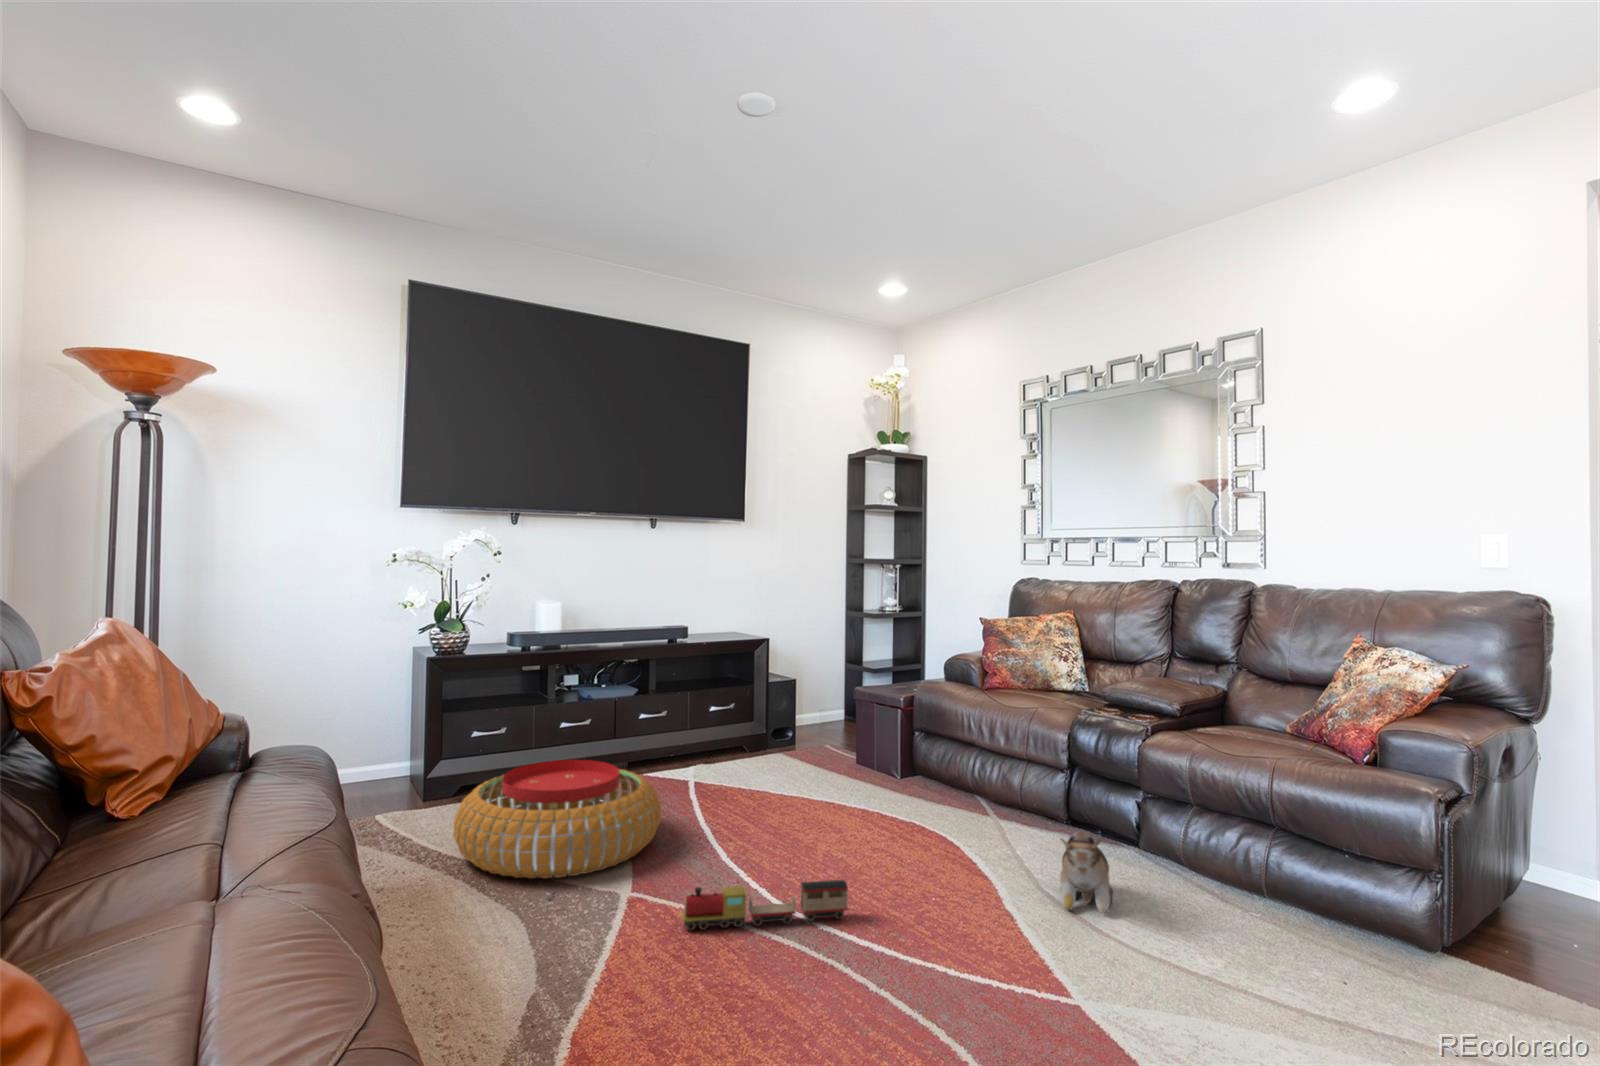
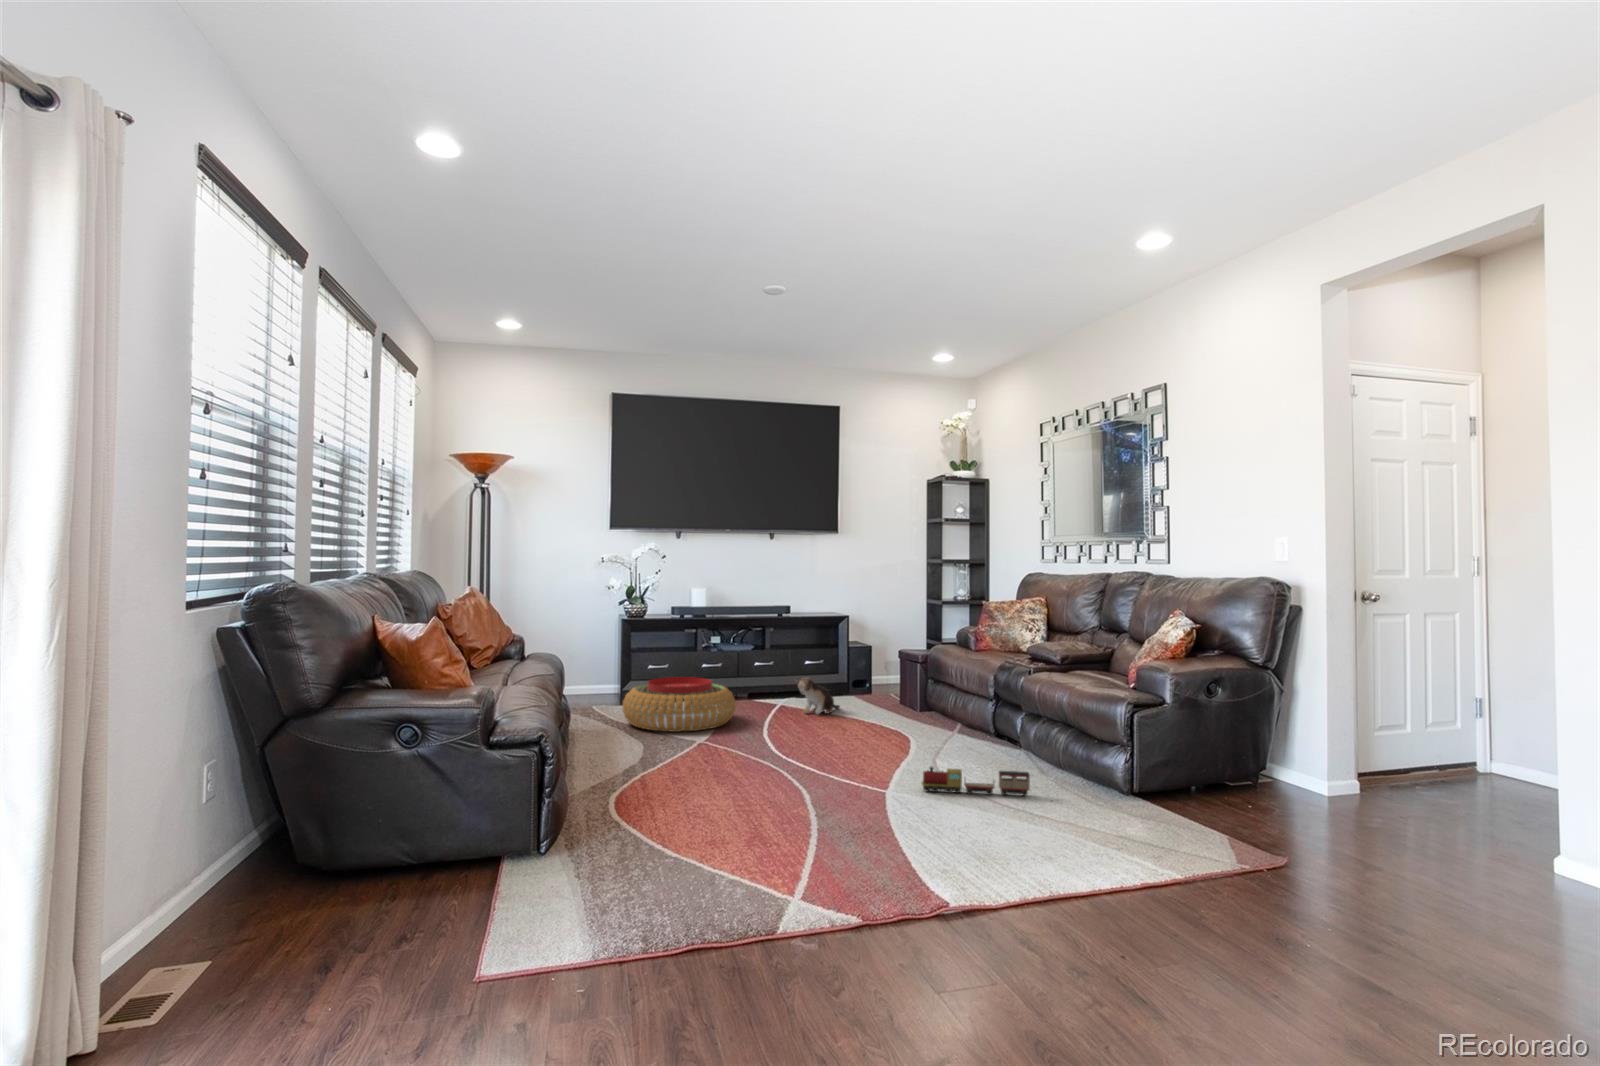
plush toy: present [1060,831,1113,913] -> present [796,677,840,714]
toy train: present [682,880,848,931] -> present [922,767,1030,796]

